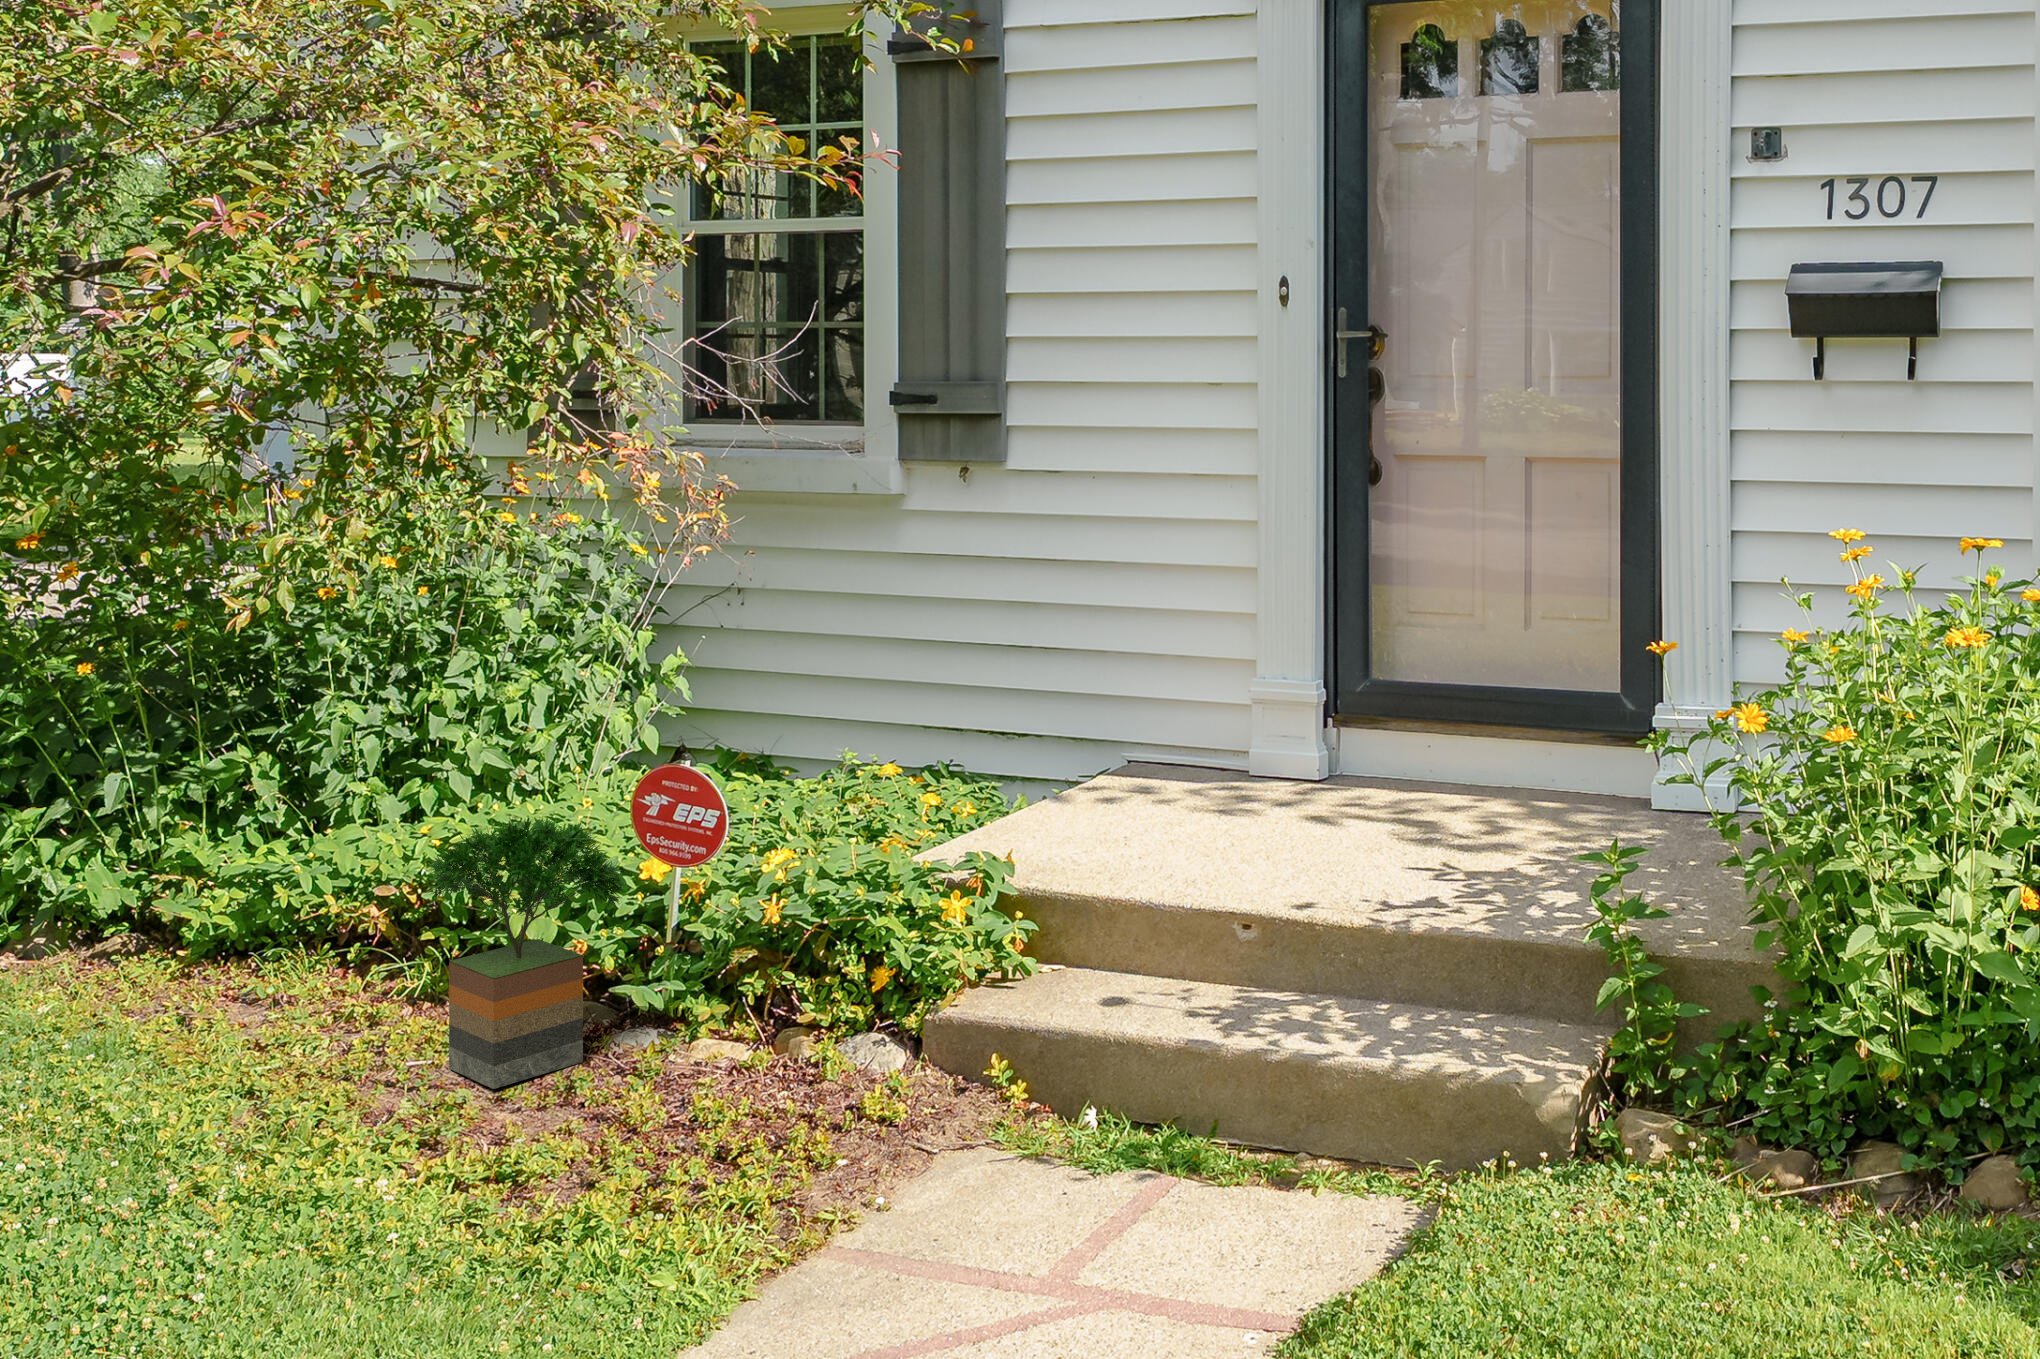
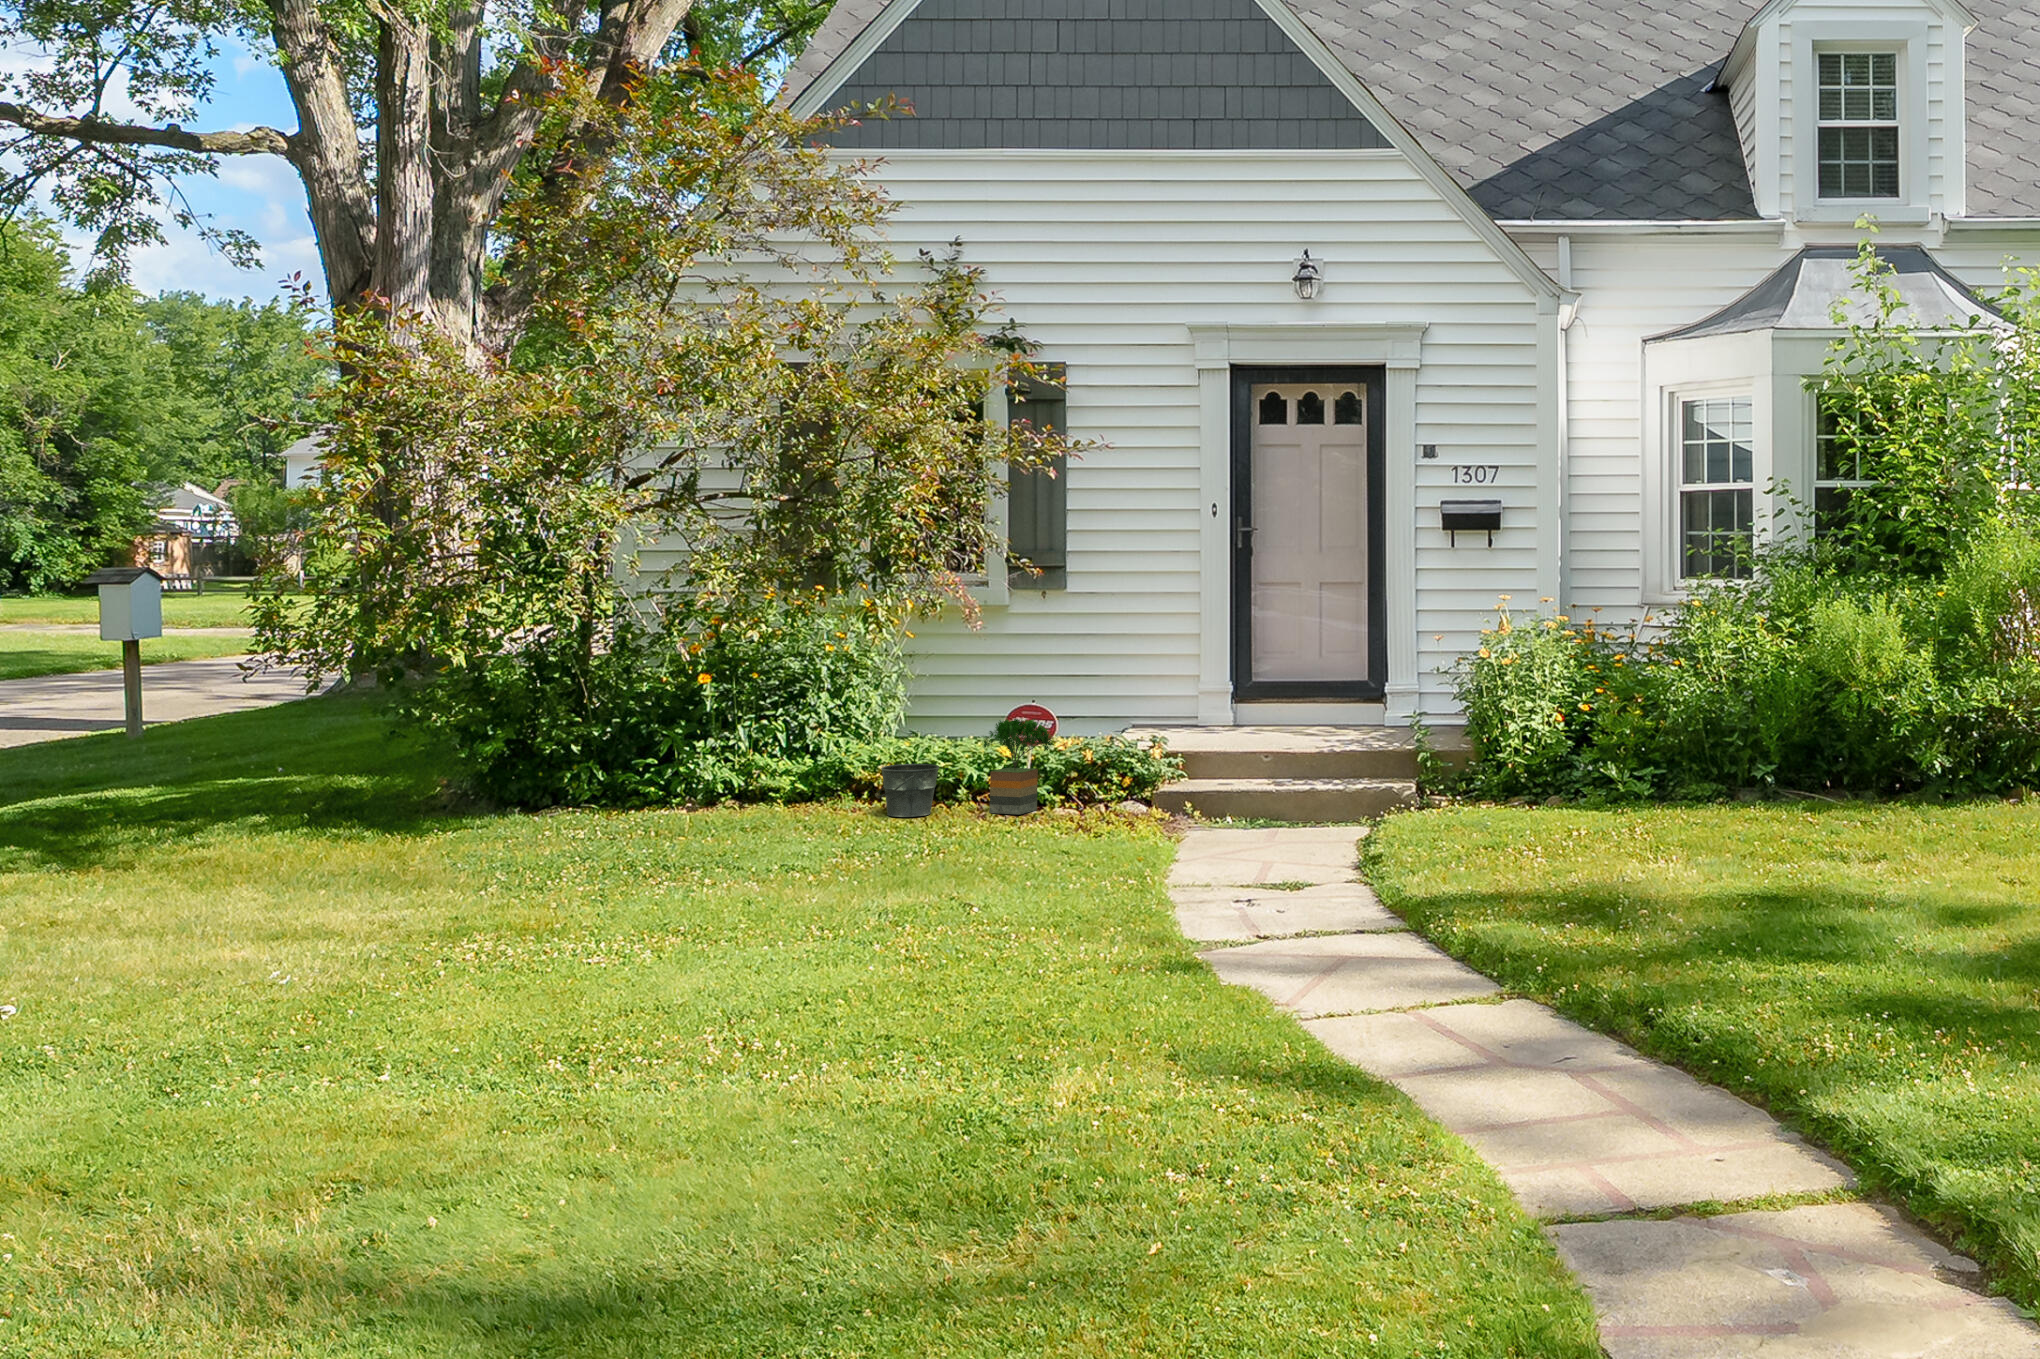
bucket: none [171,914,355,1073] -> present [875,764,939,817]

